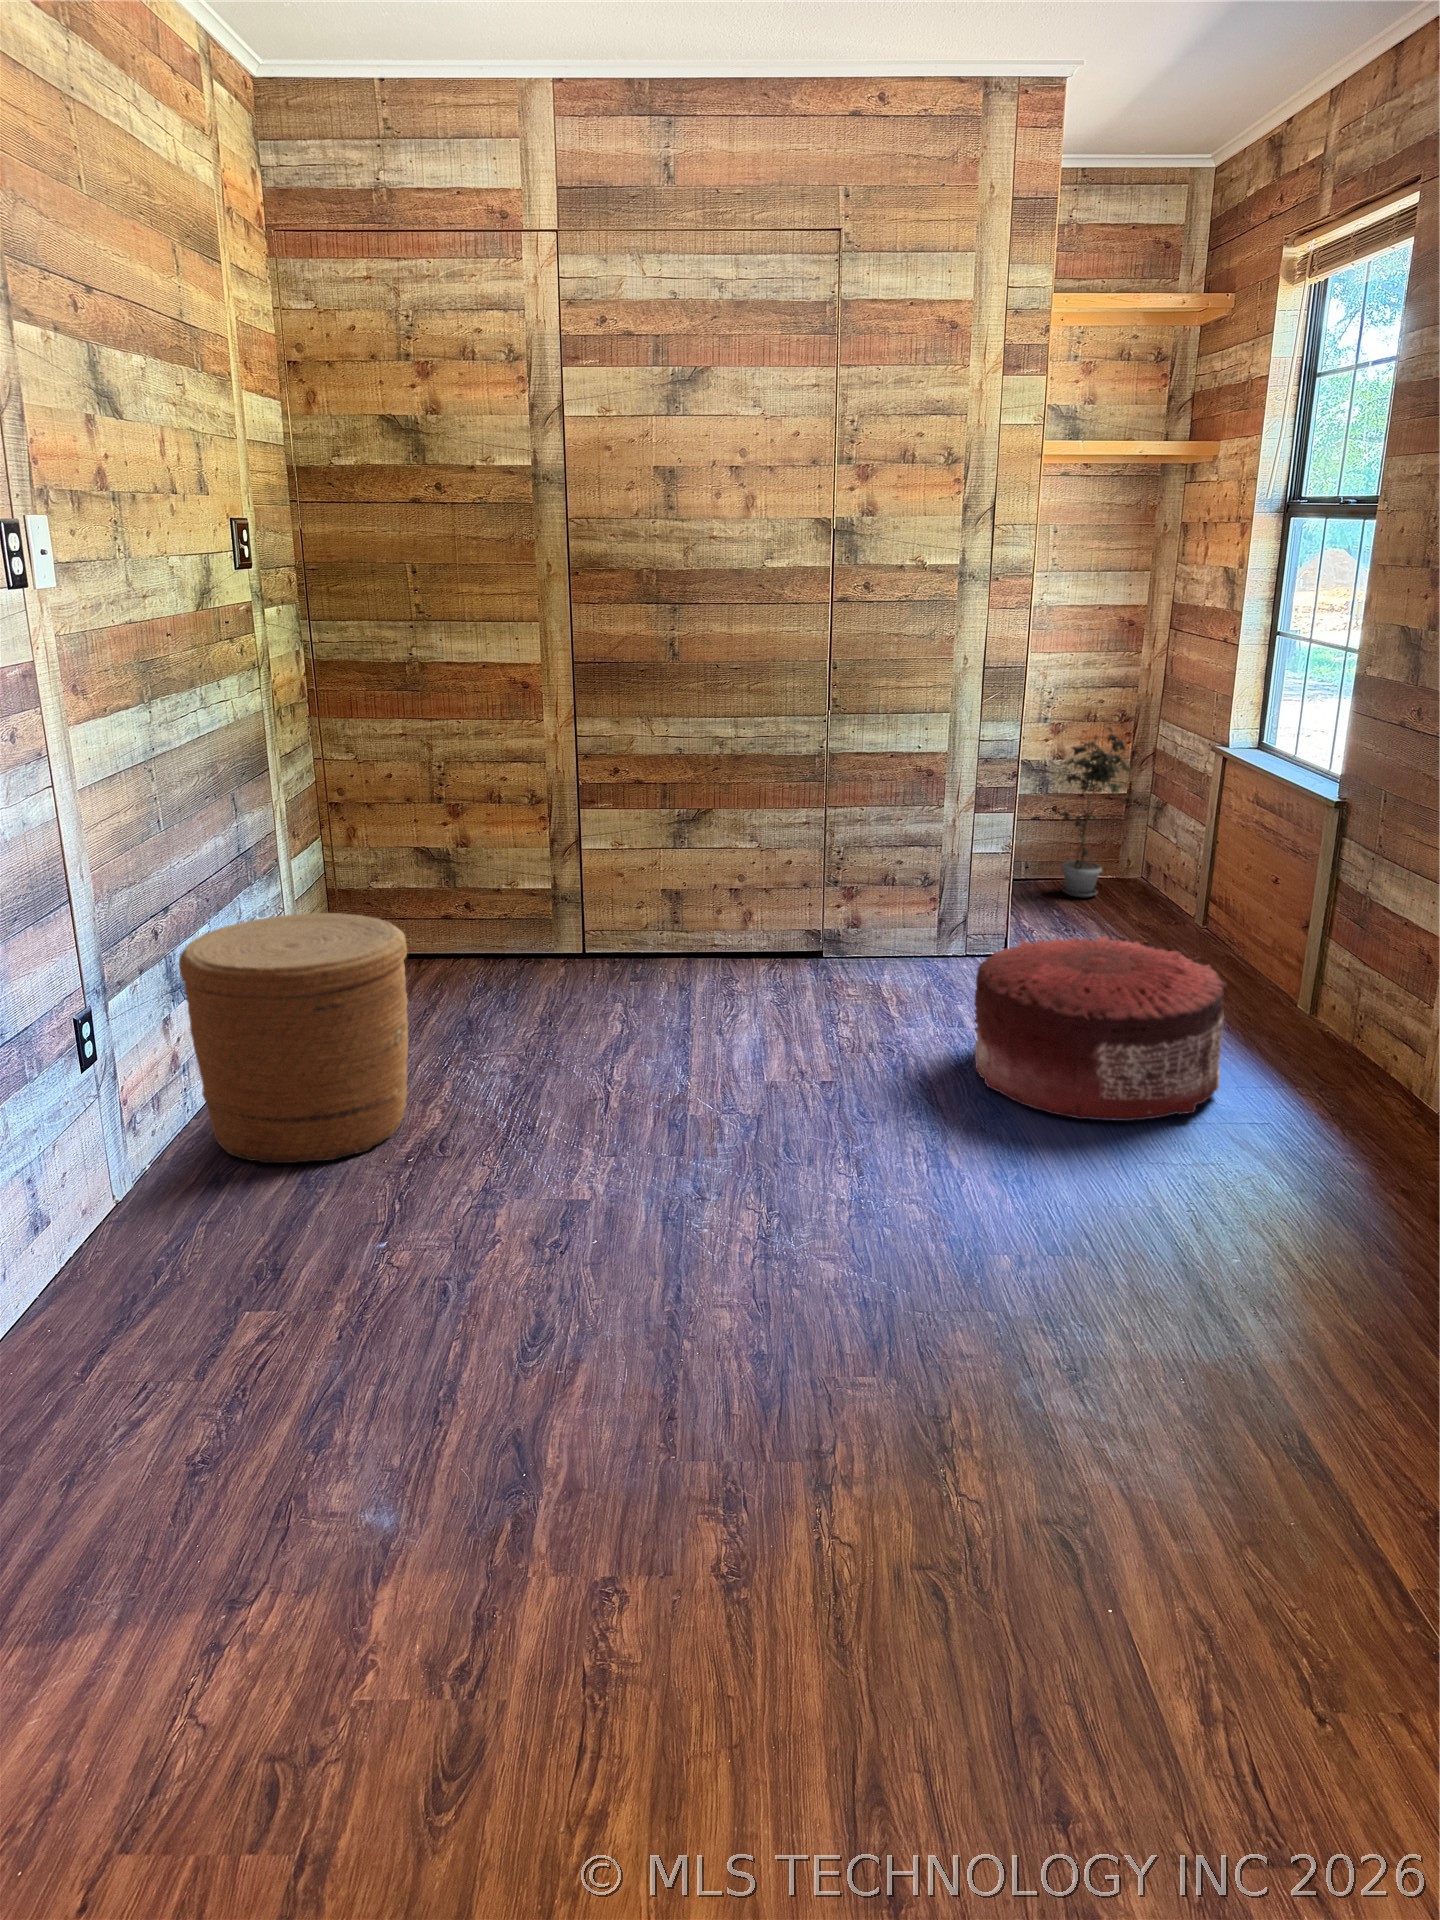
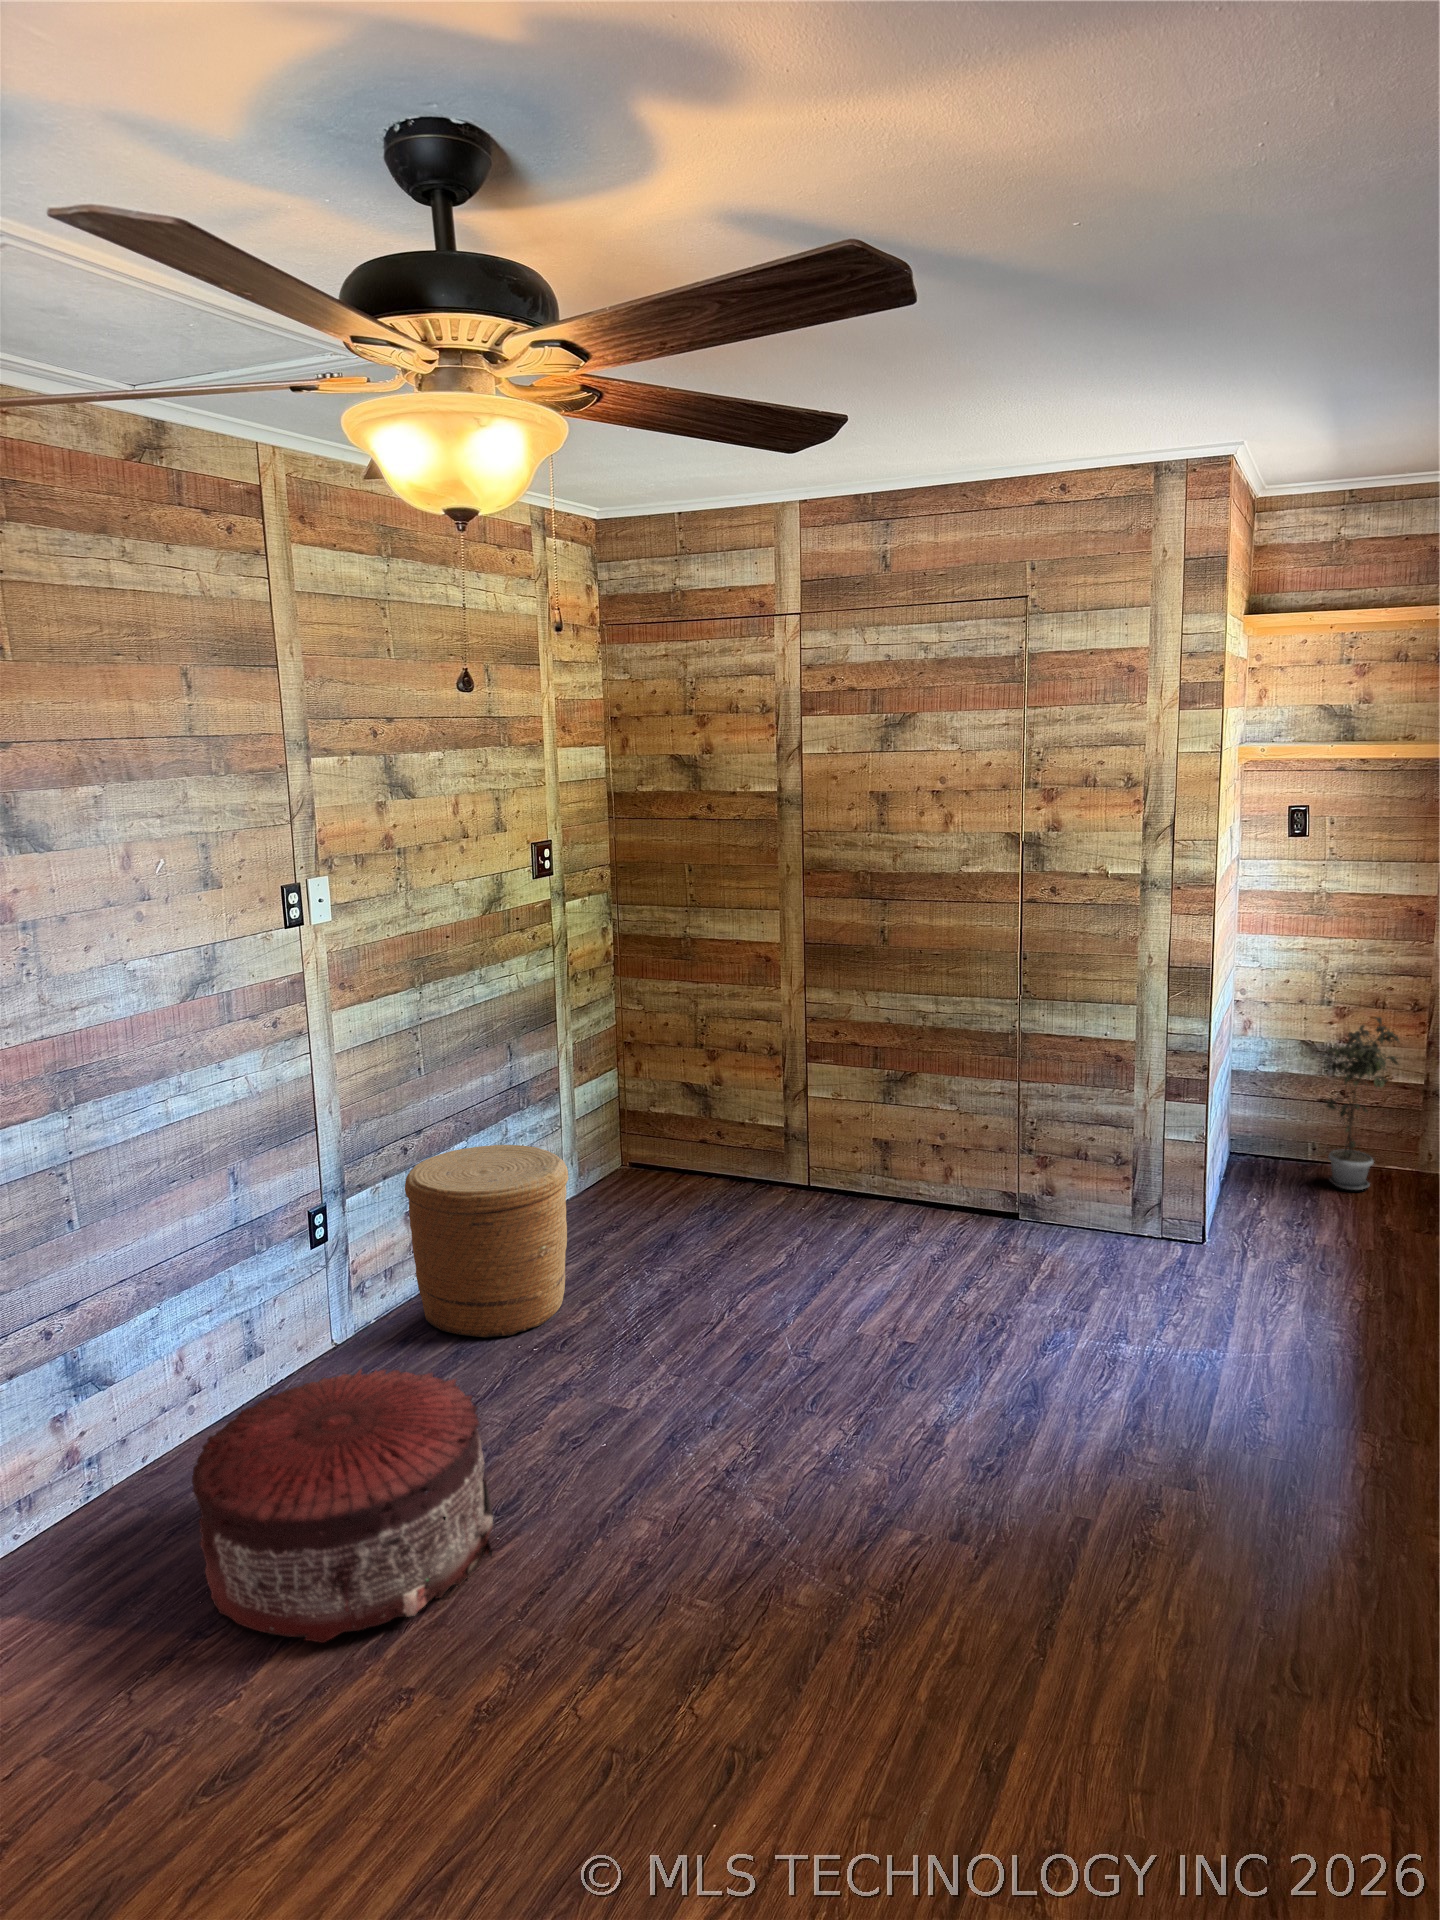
pouf: present [973,936,1227,1121] -> present [192,1370,493,1643]

